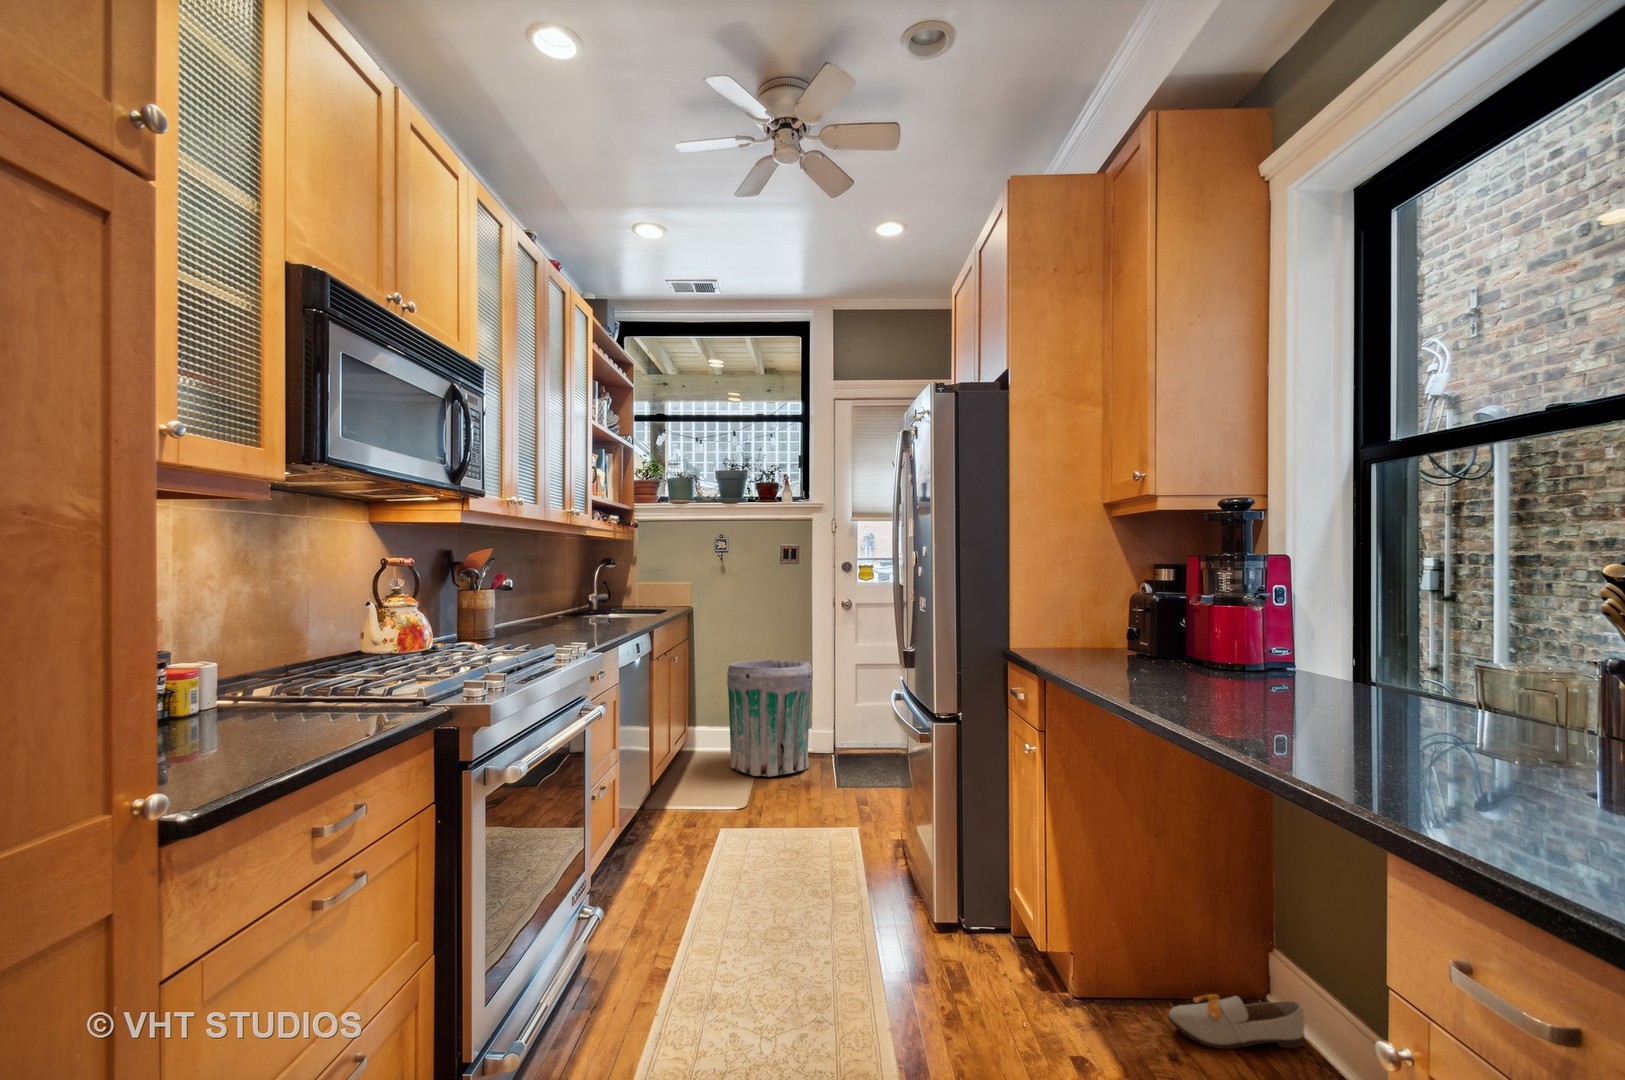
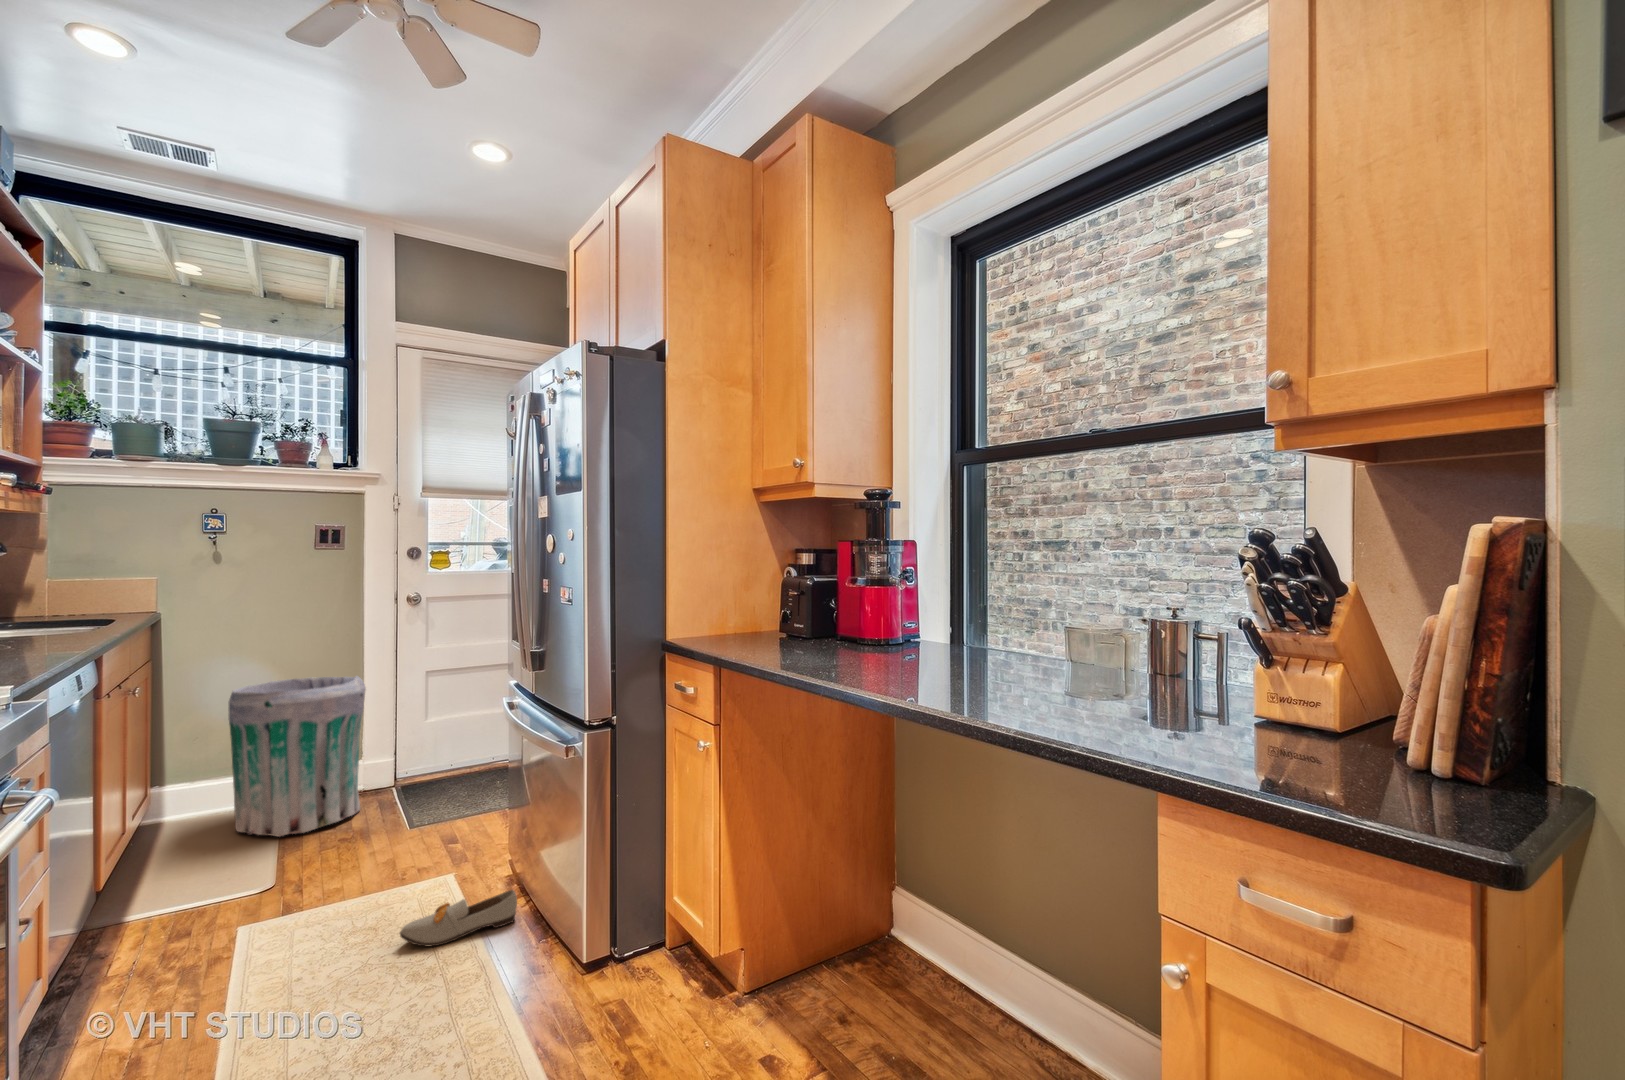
shoe: present [1168,994,1305,1049] -> present [400,890,517,947]

